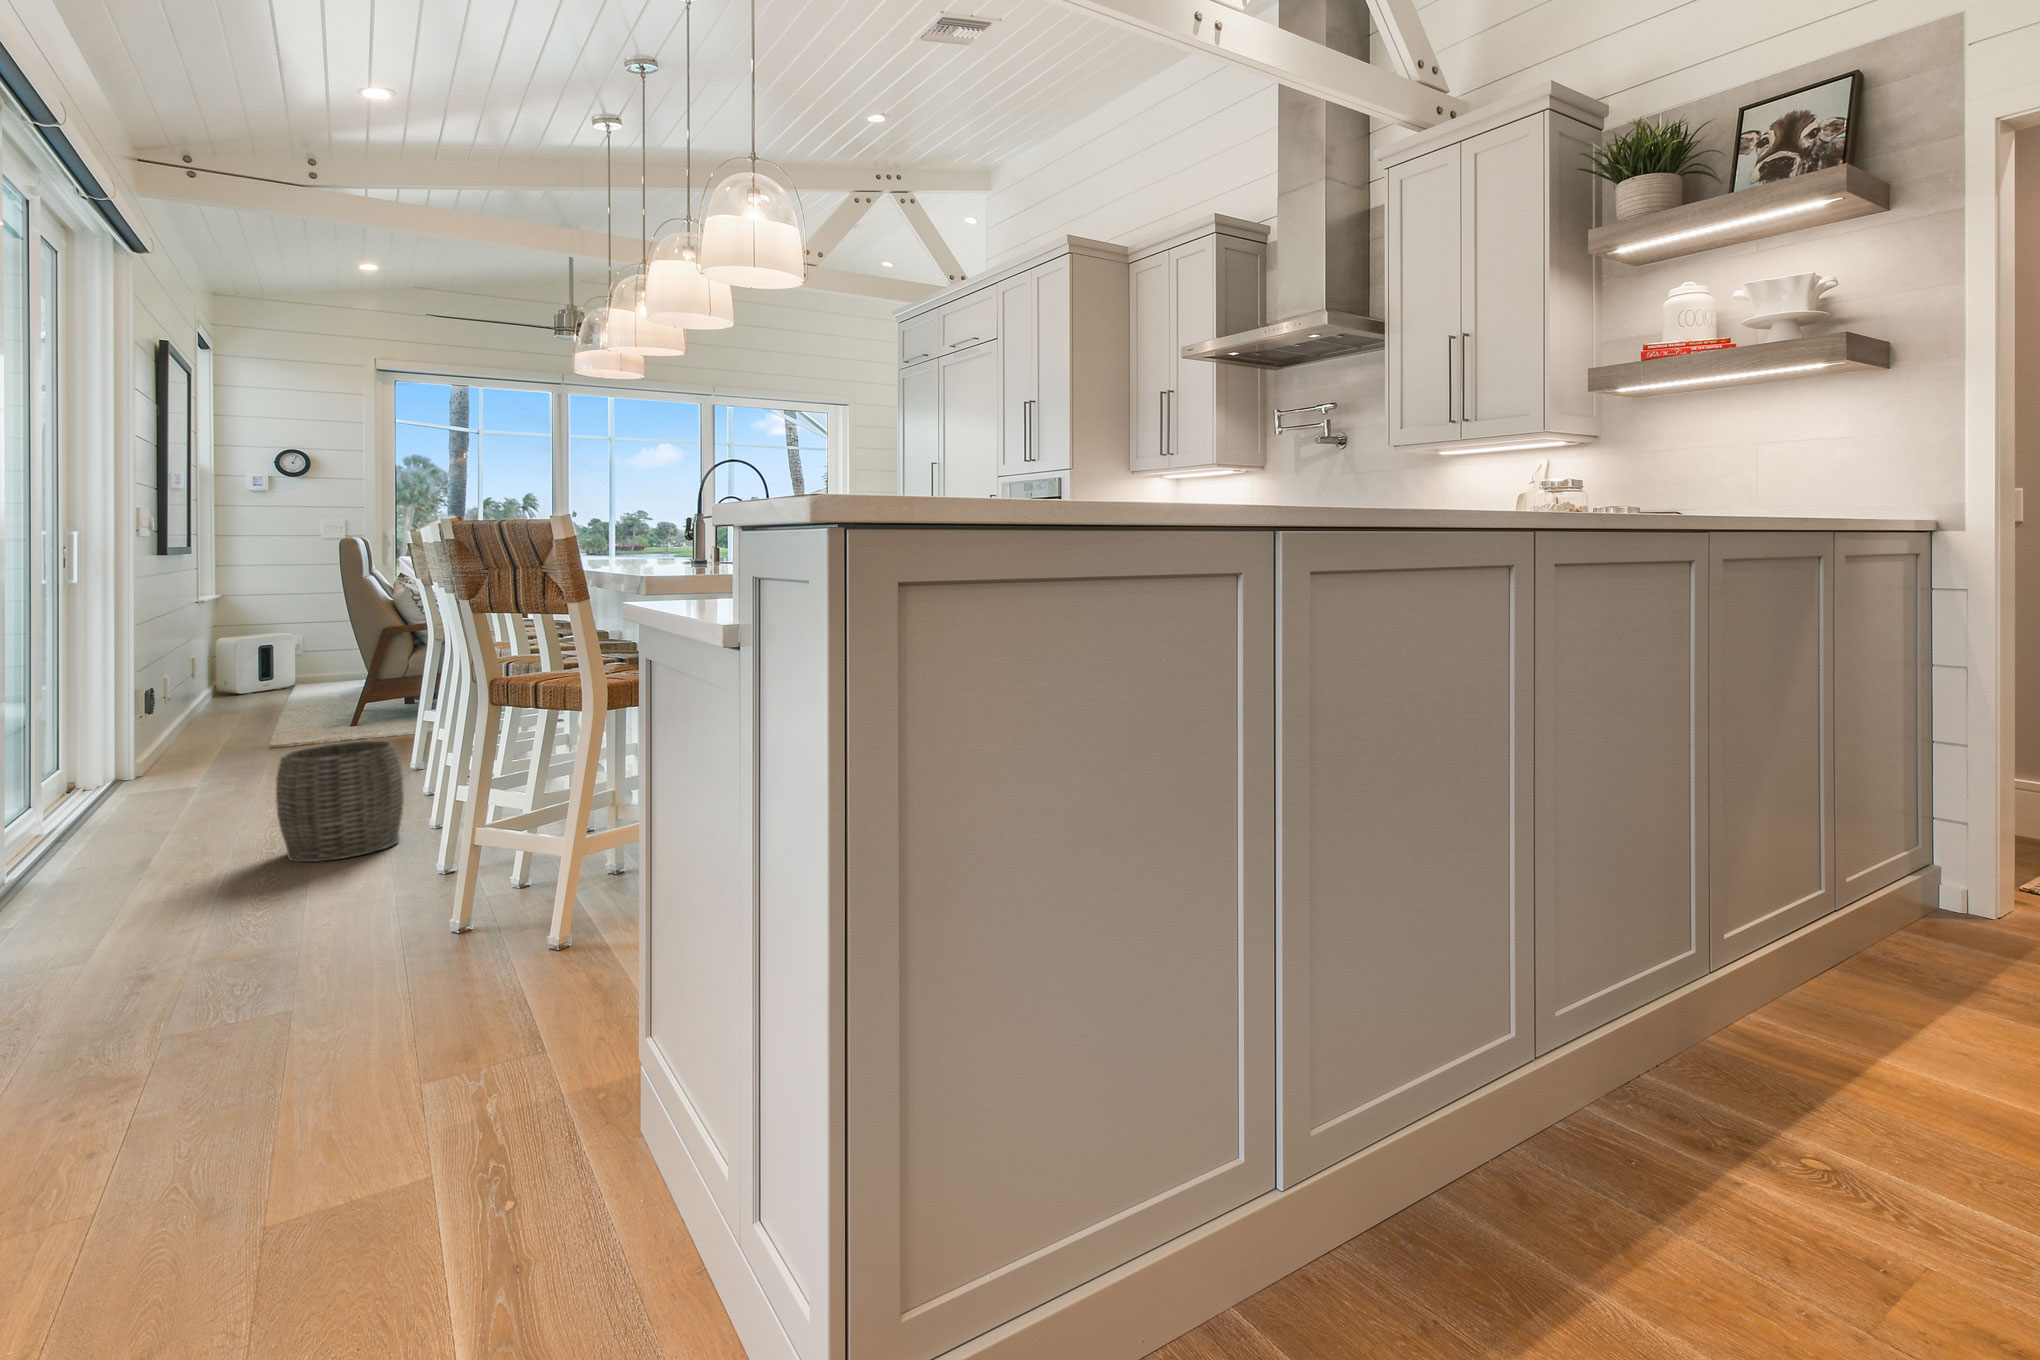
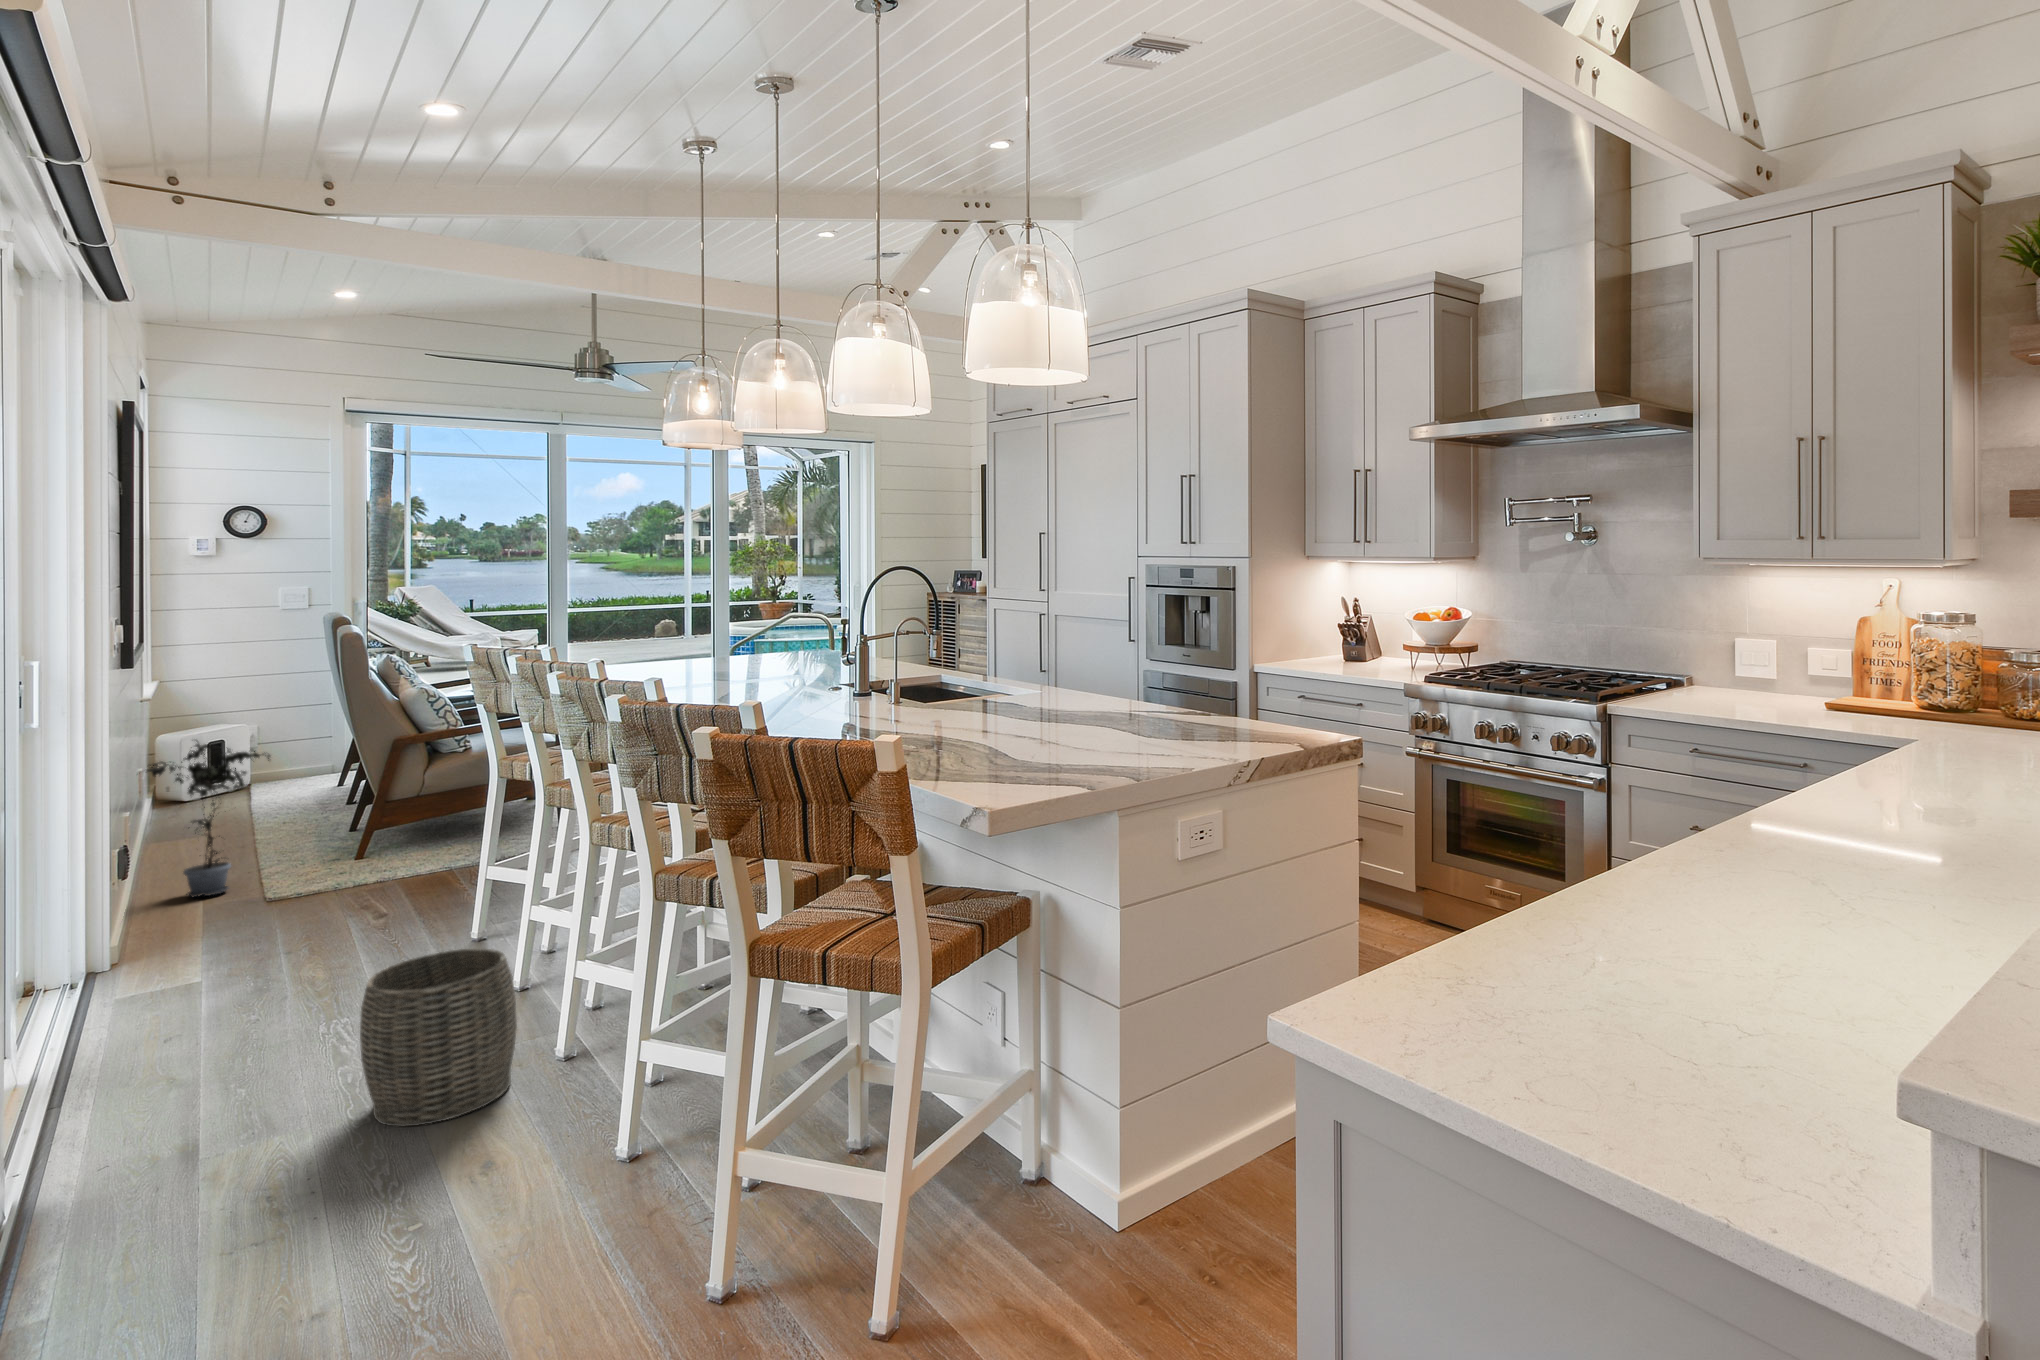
potted plant: none [172,619,284,747] -> present [147,743,270,897]

